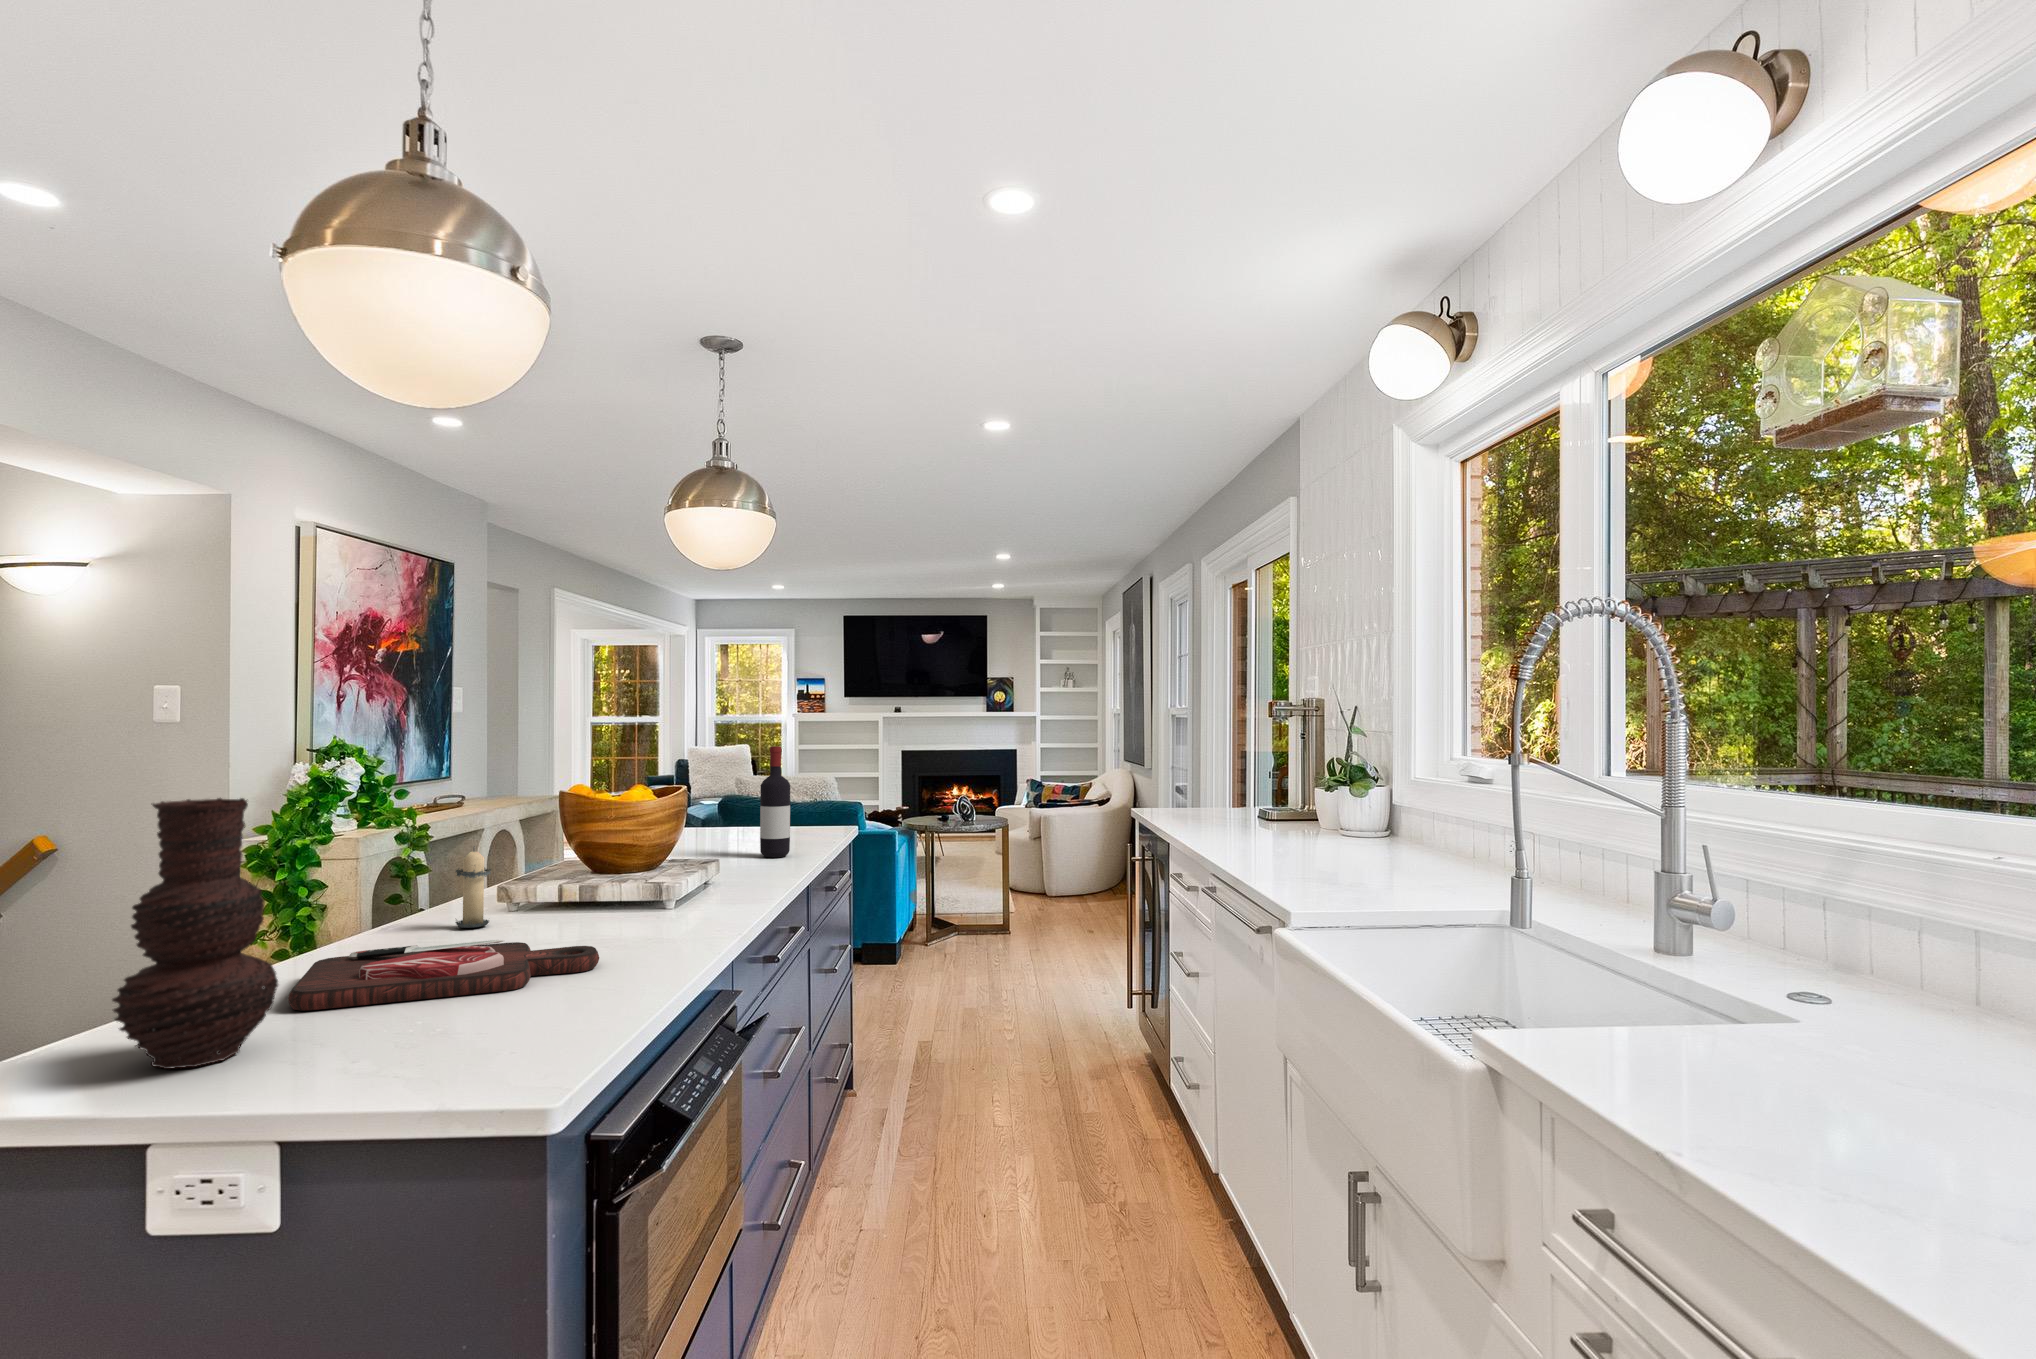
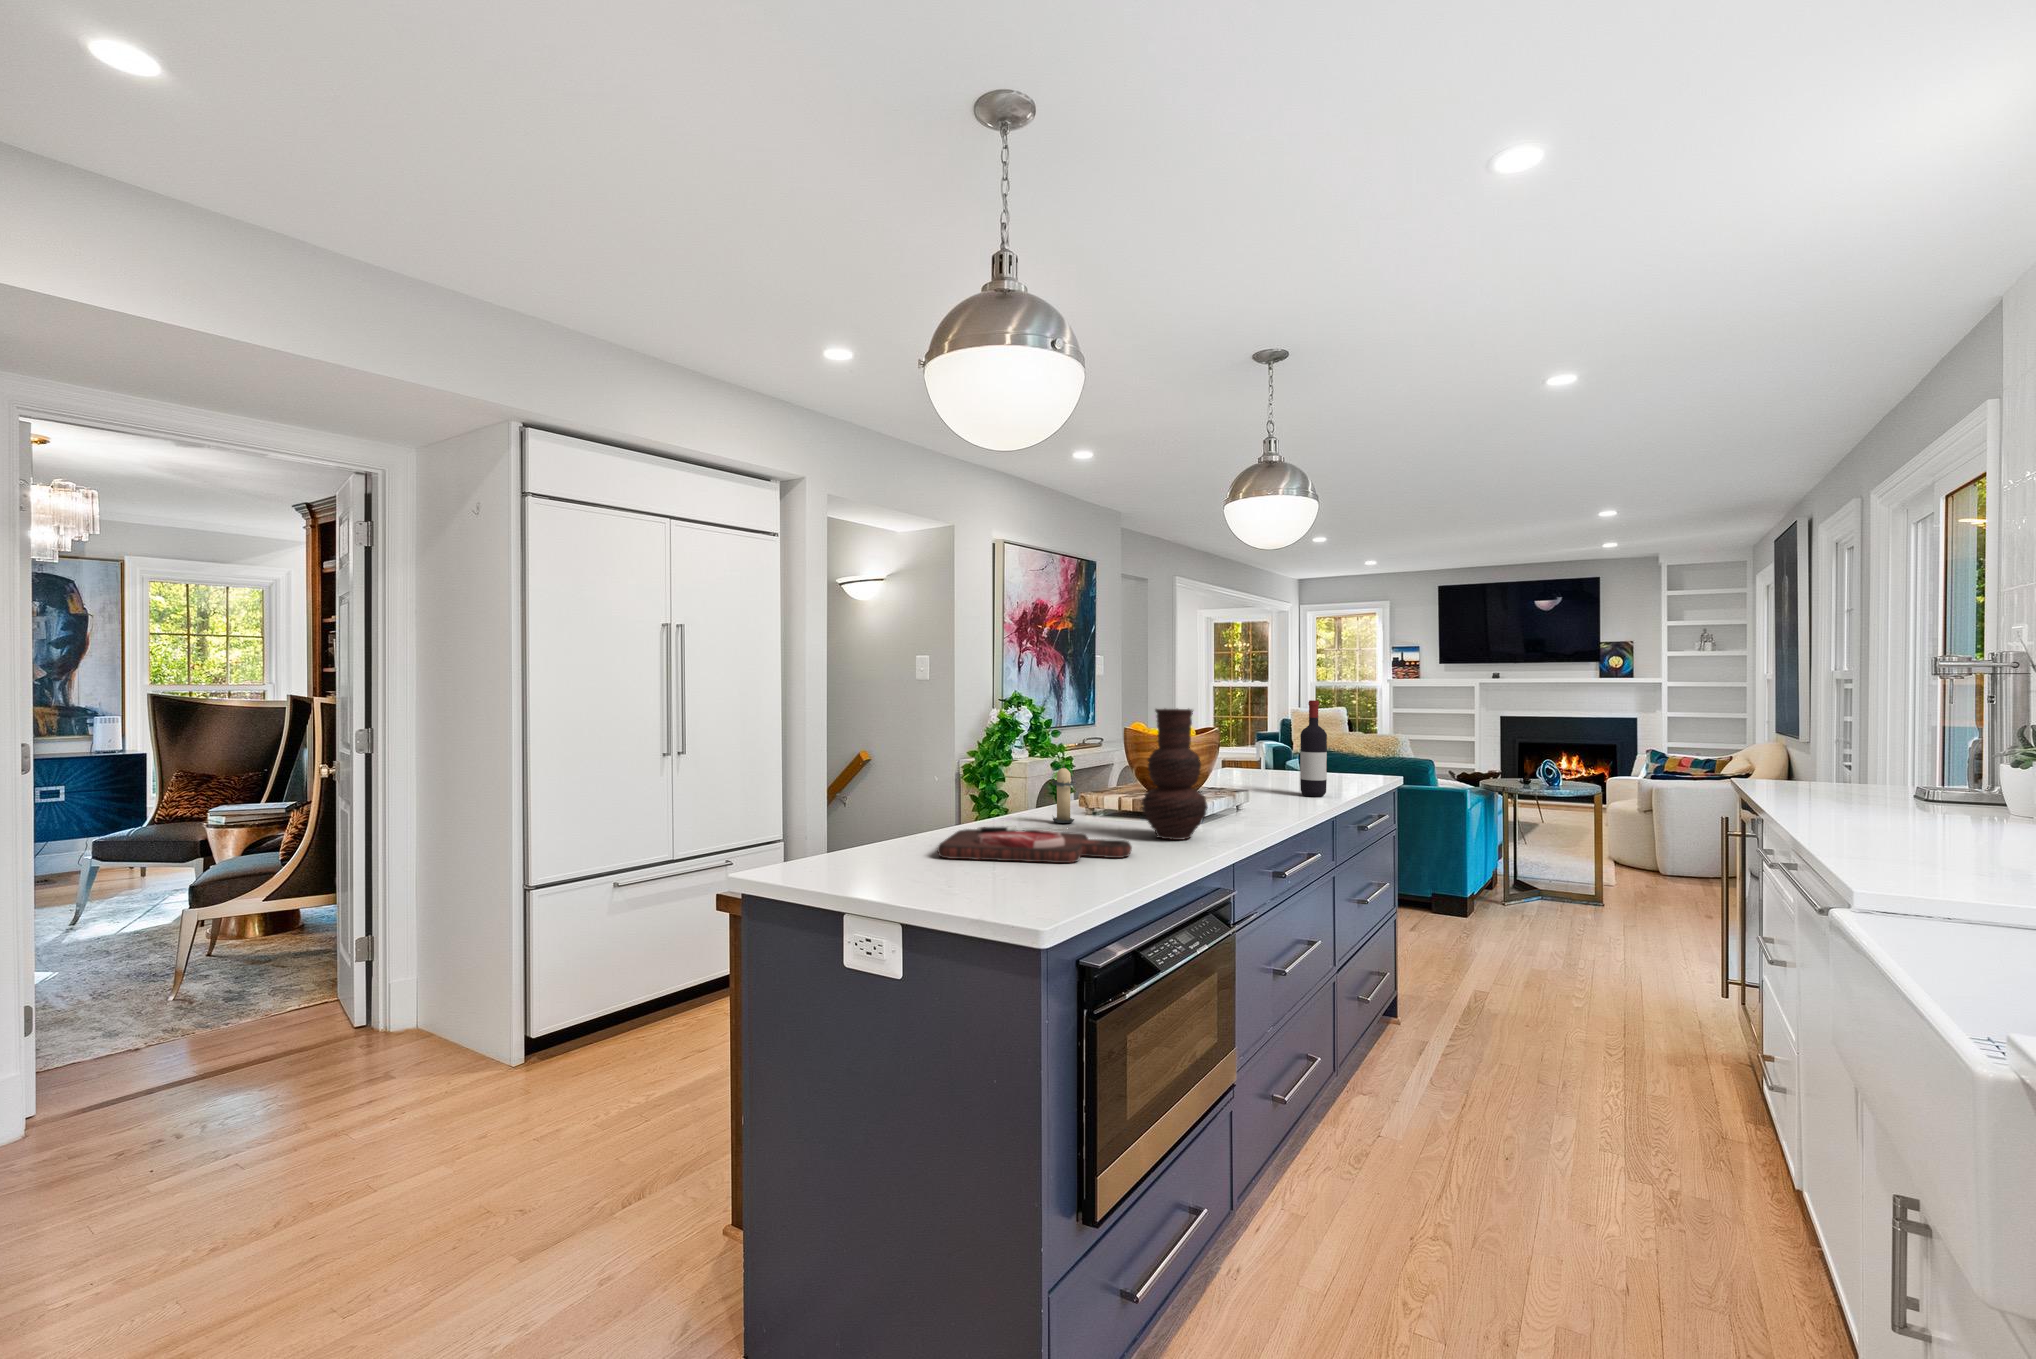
vase: present [112,798,278,1069] -> present [1142,709,1207,840]

